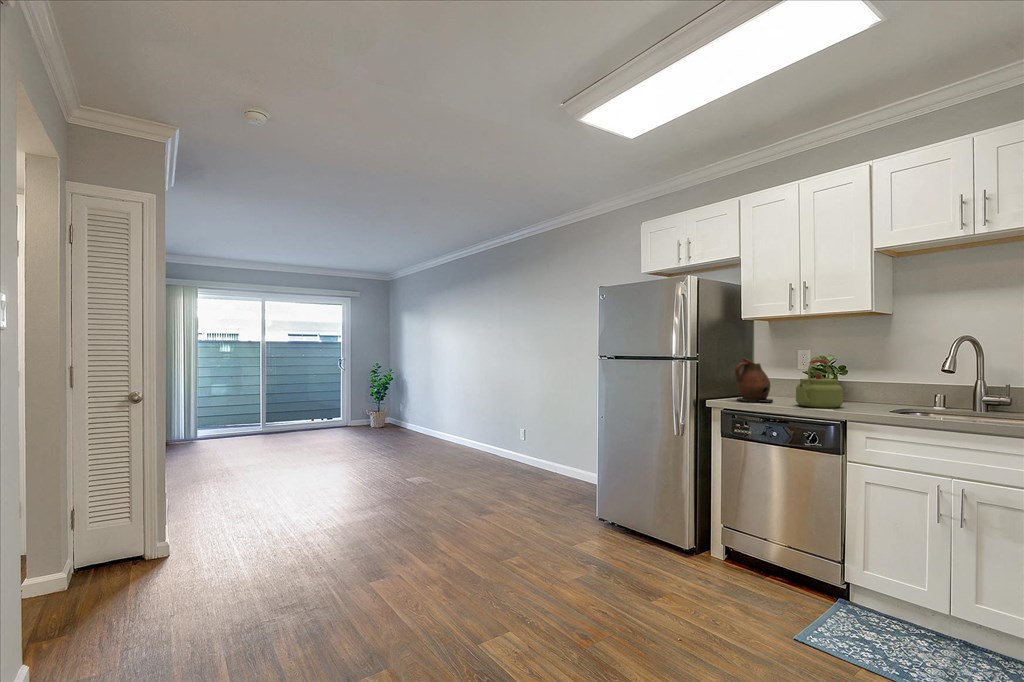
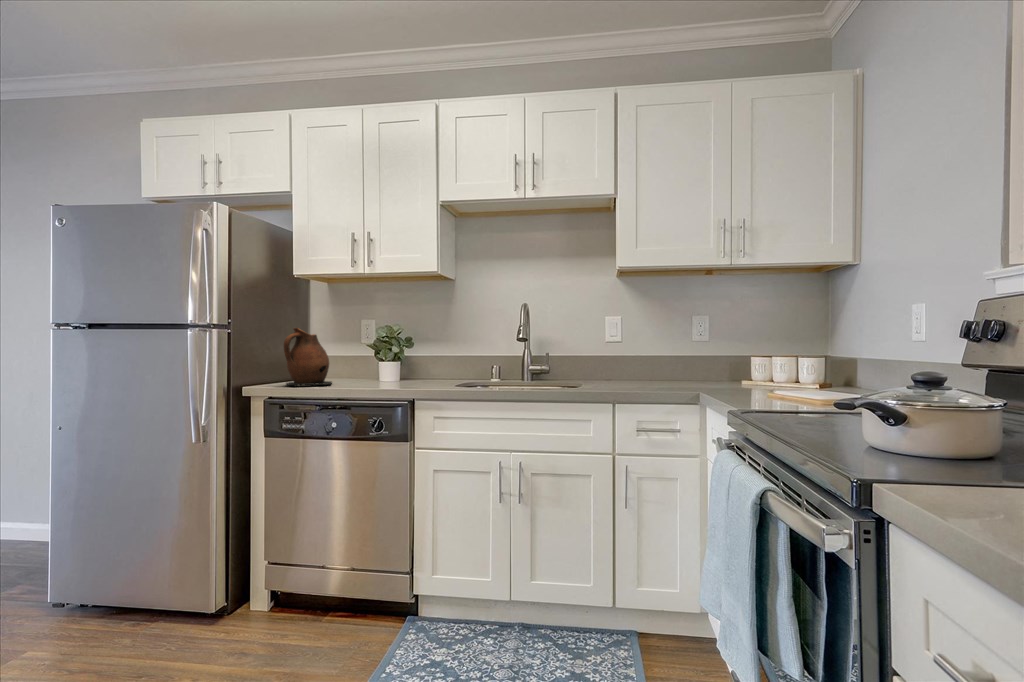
kettle: present [796,359,843,408] -> none [360,327,411,387]

